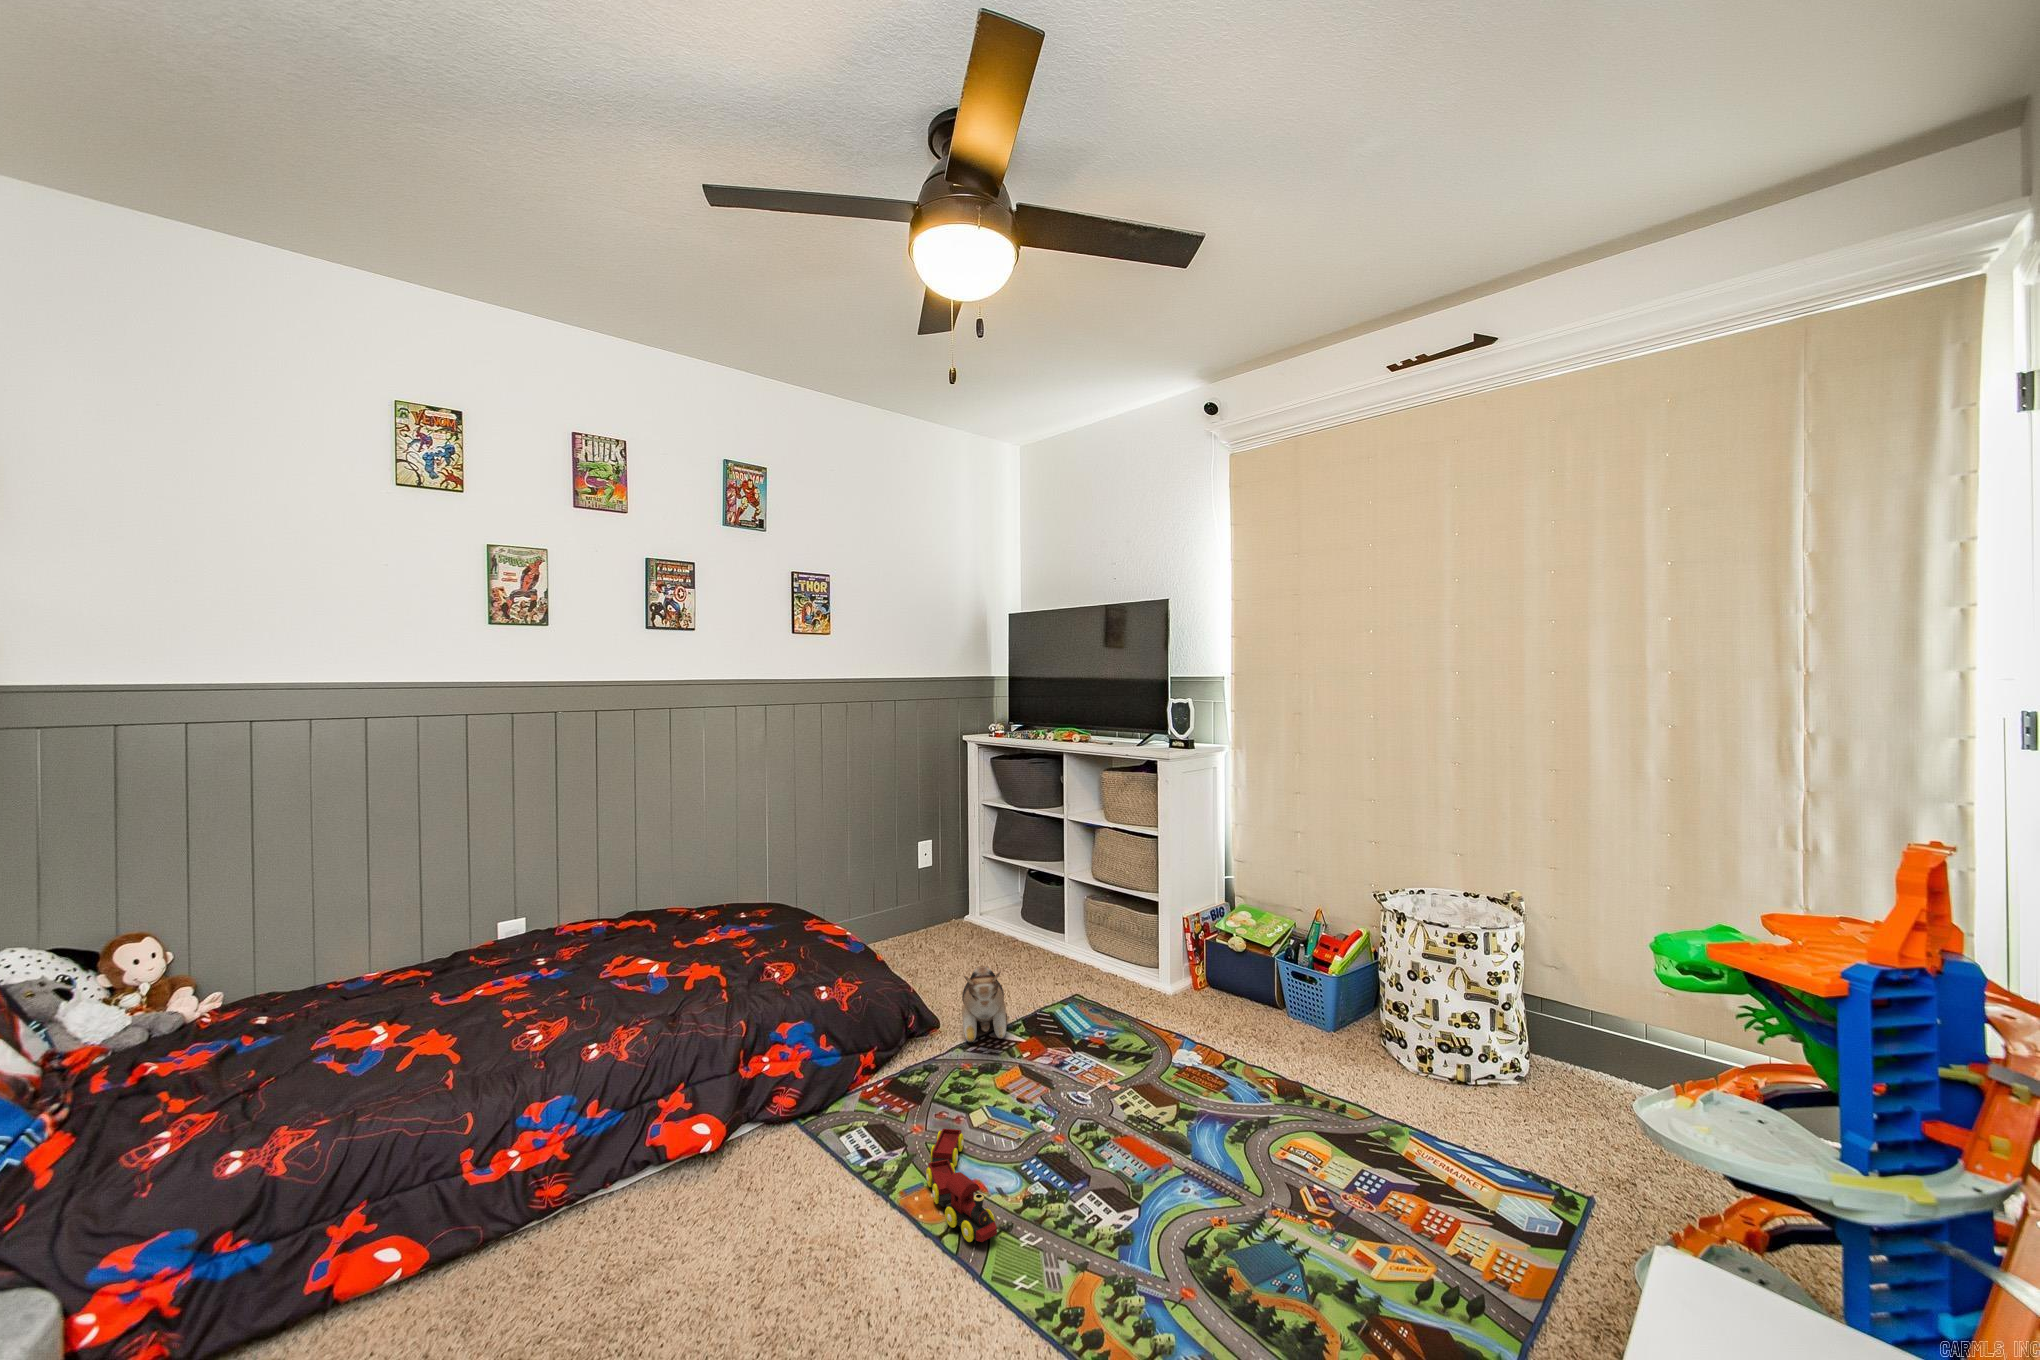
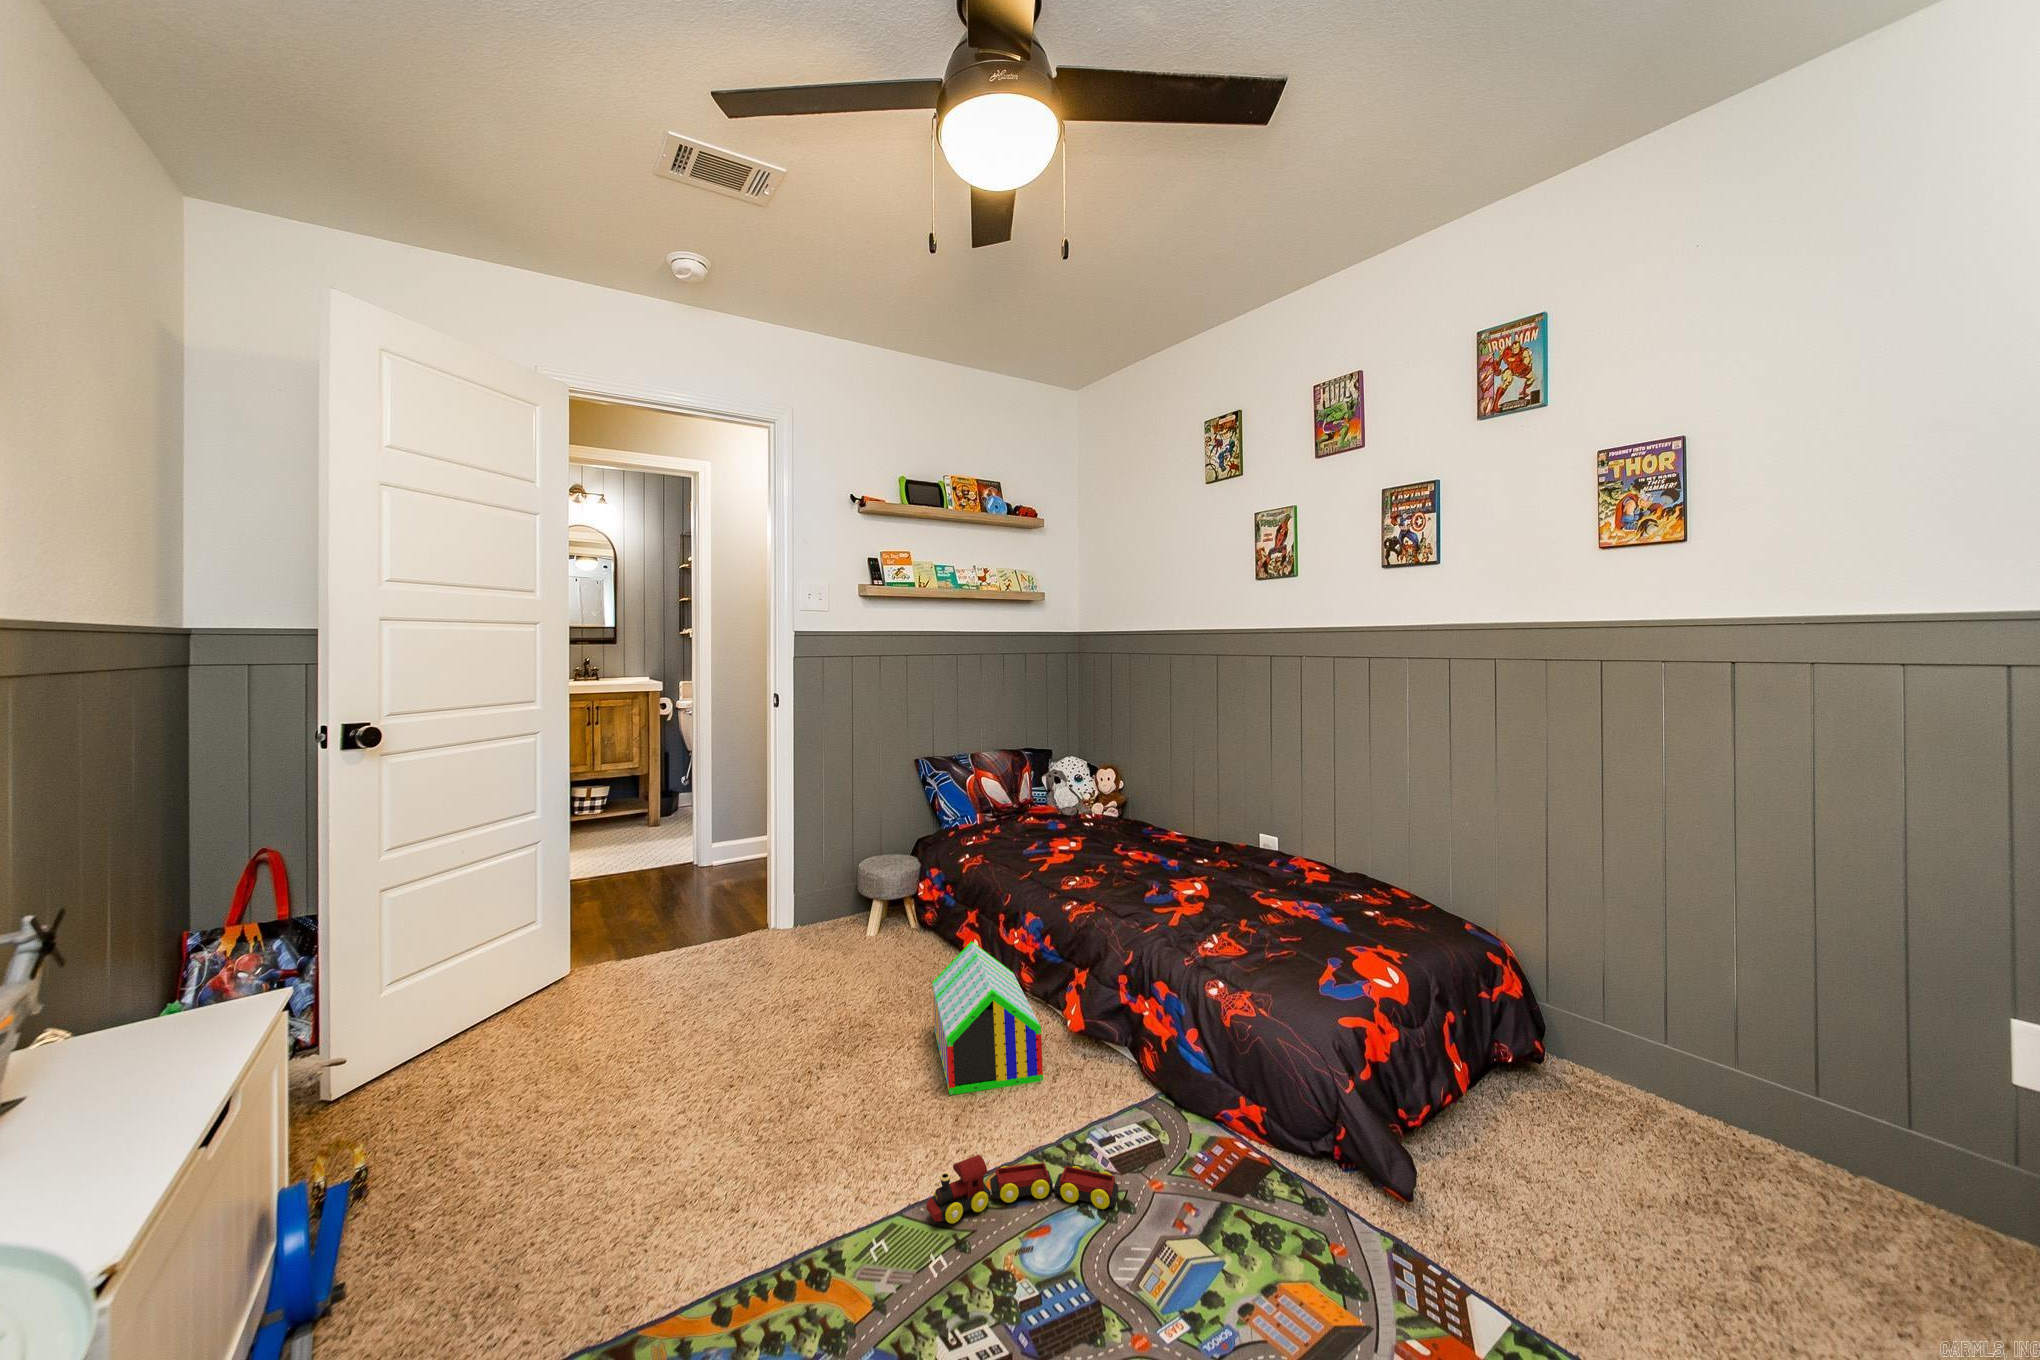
plush toy: present [962,966,1007,1042] -> none [1331,1097,1589,1276]
toy house: none [571,1108,765,1315] -> present [932,941,1043,1095]

